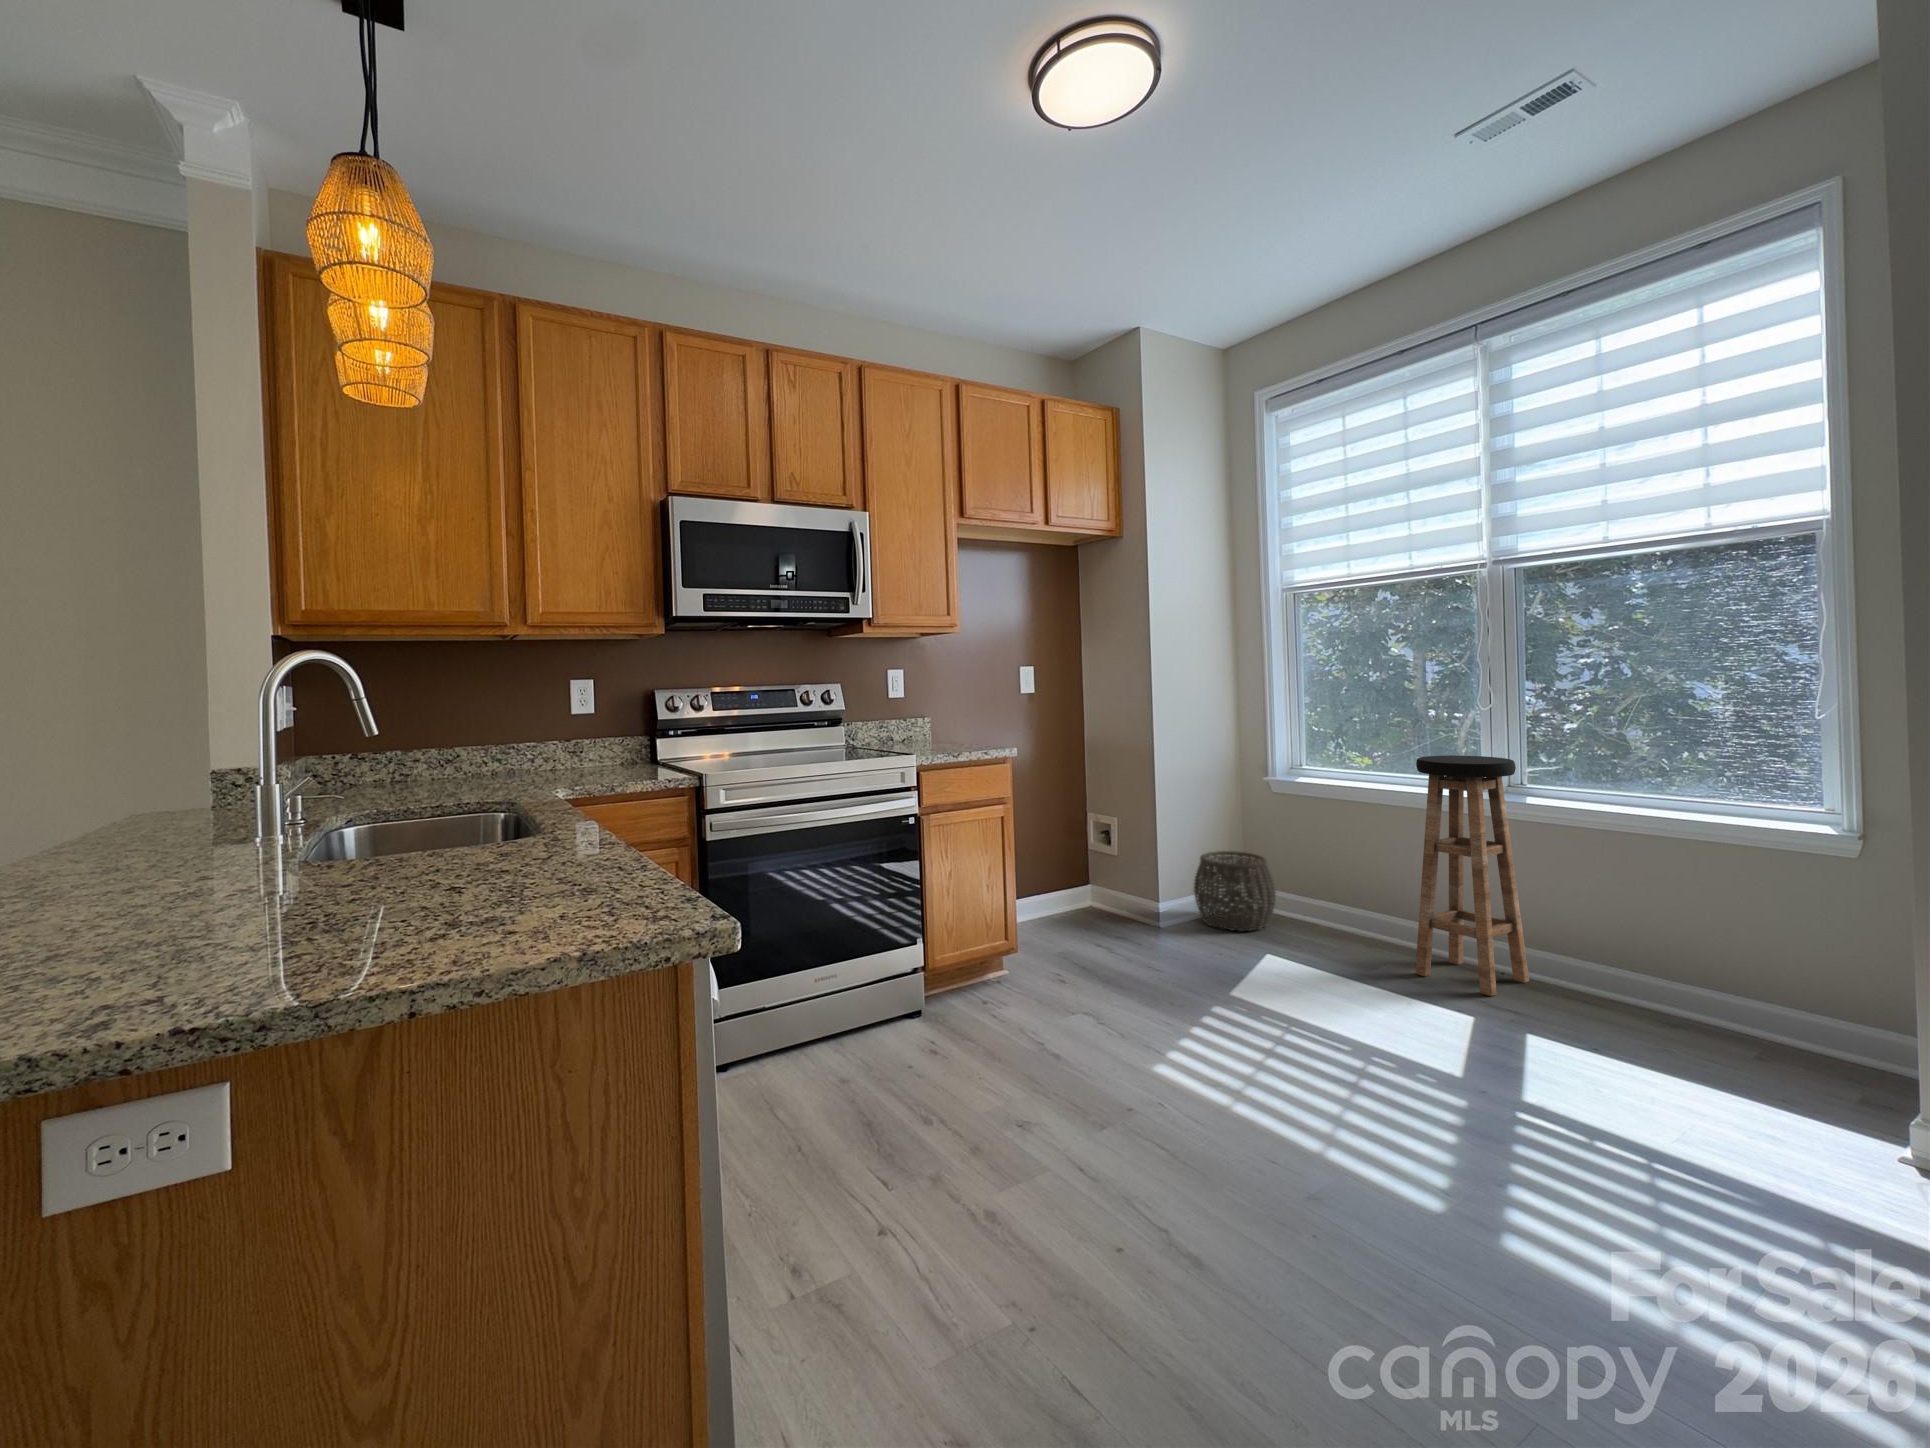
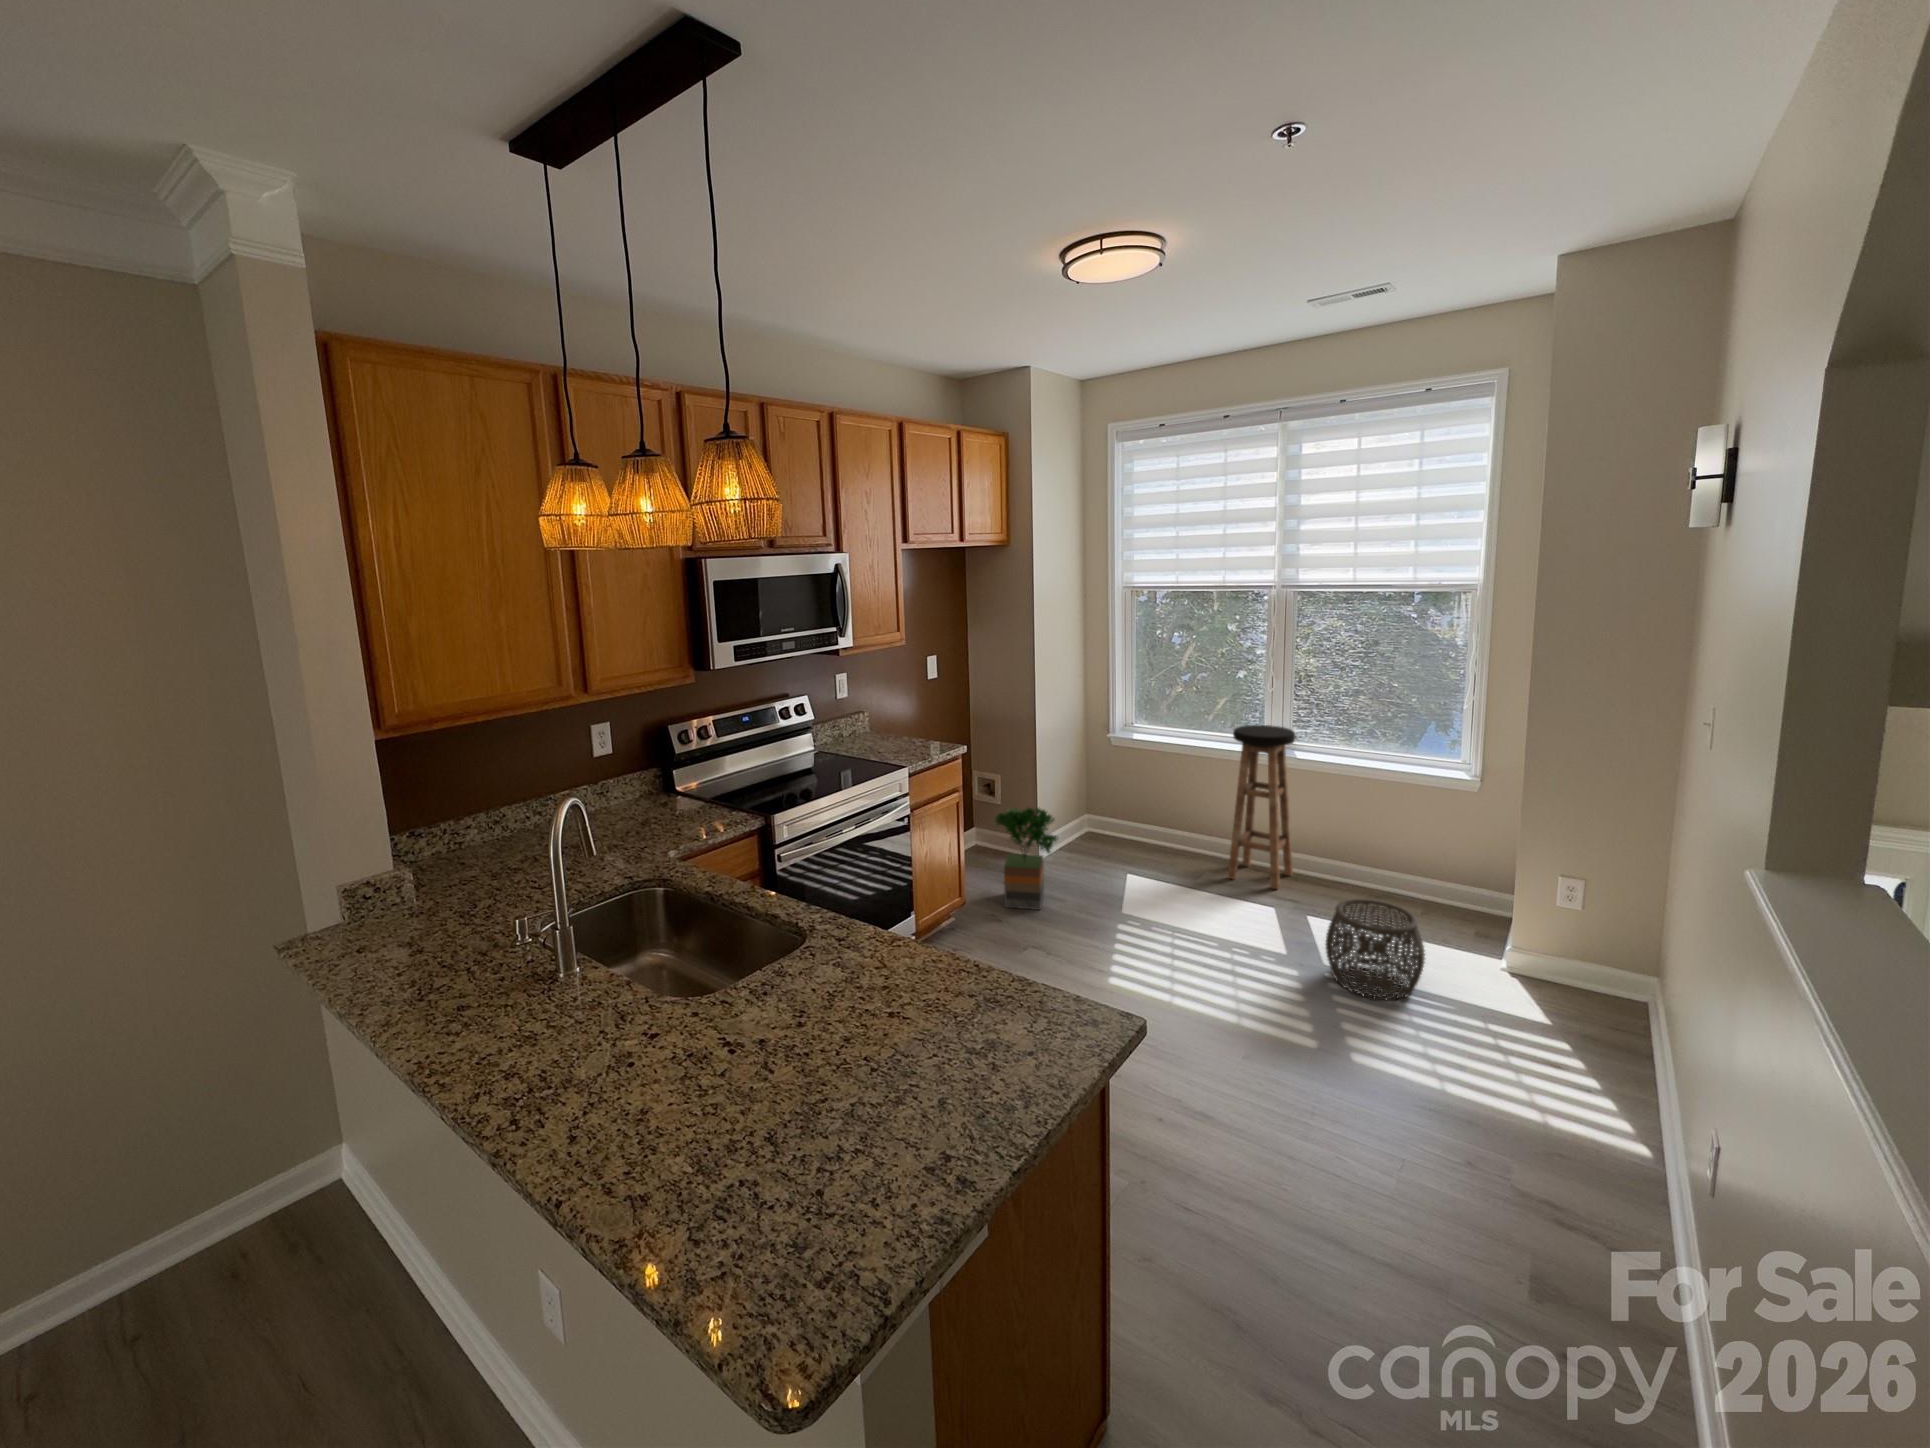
potted tree: none [1066,839,1149,976] -> present [994,808,1058,910]
woven basket: present [1194,851,1276,931] -> present [1325,899,1425,1000]

